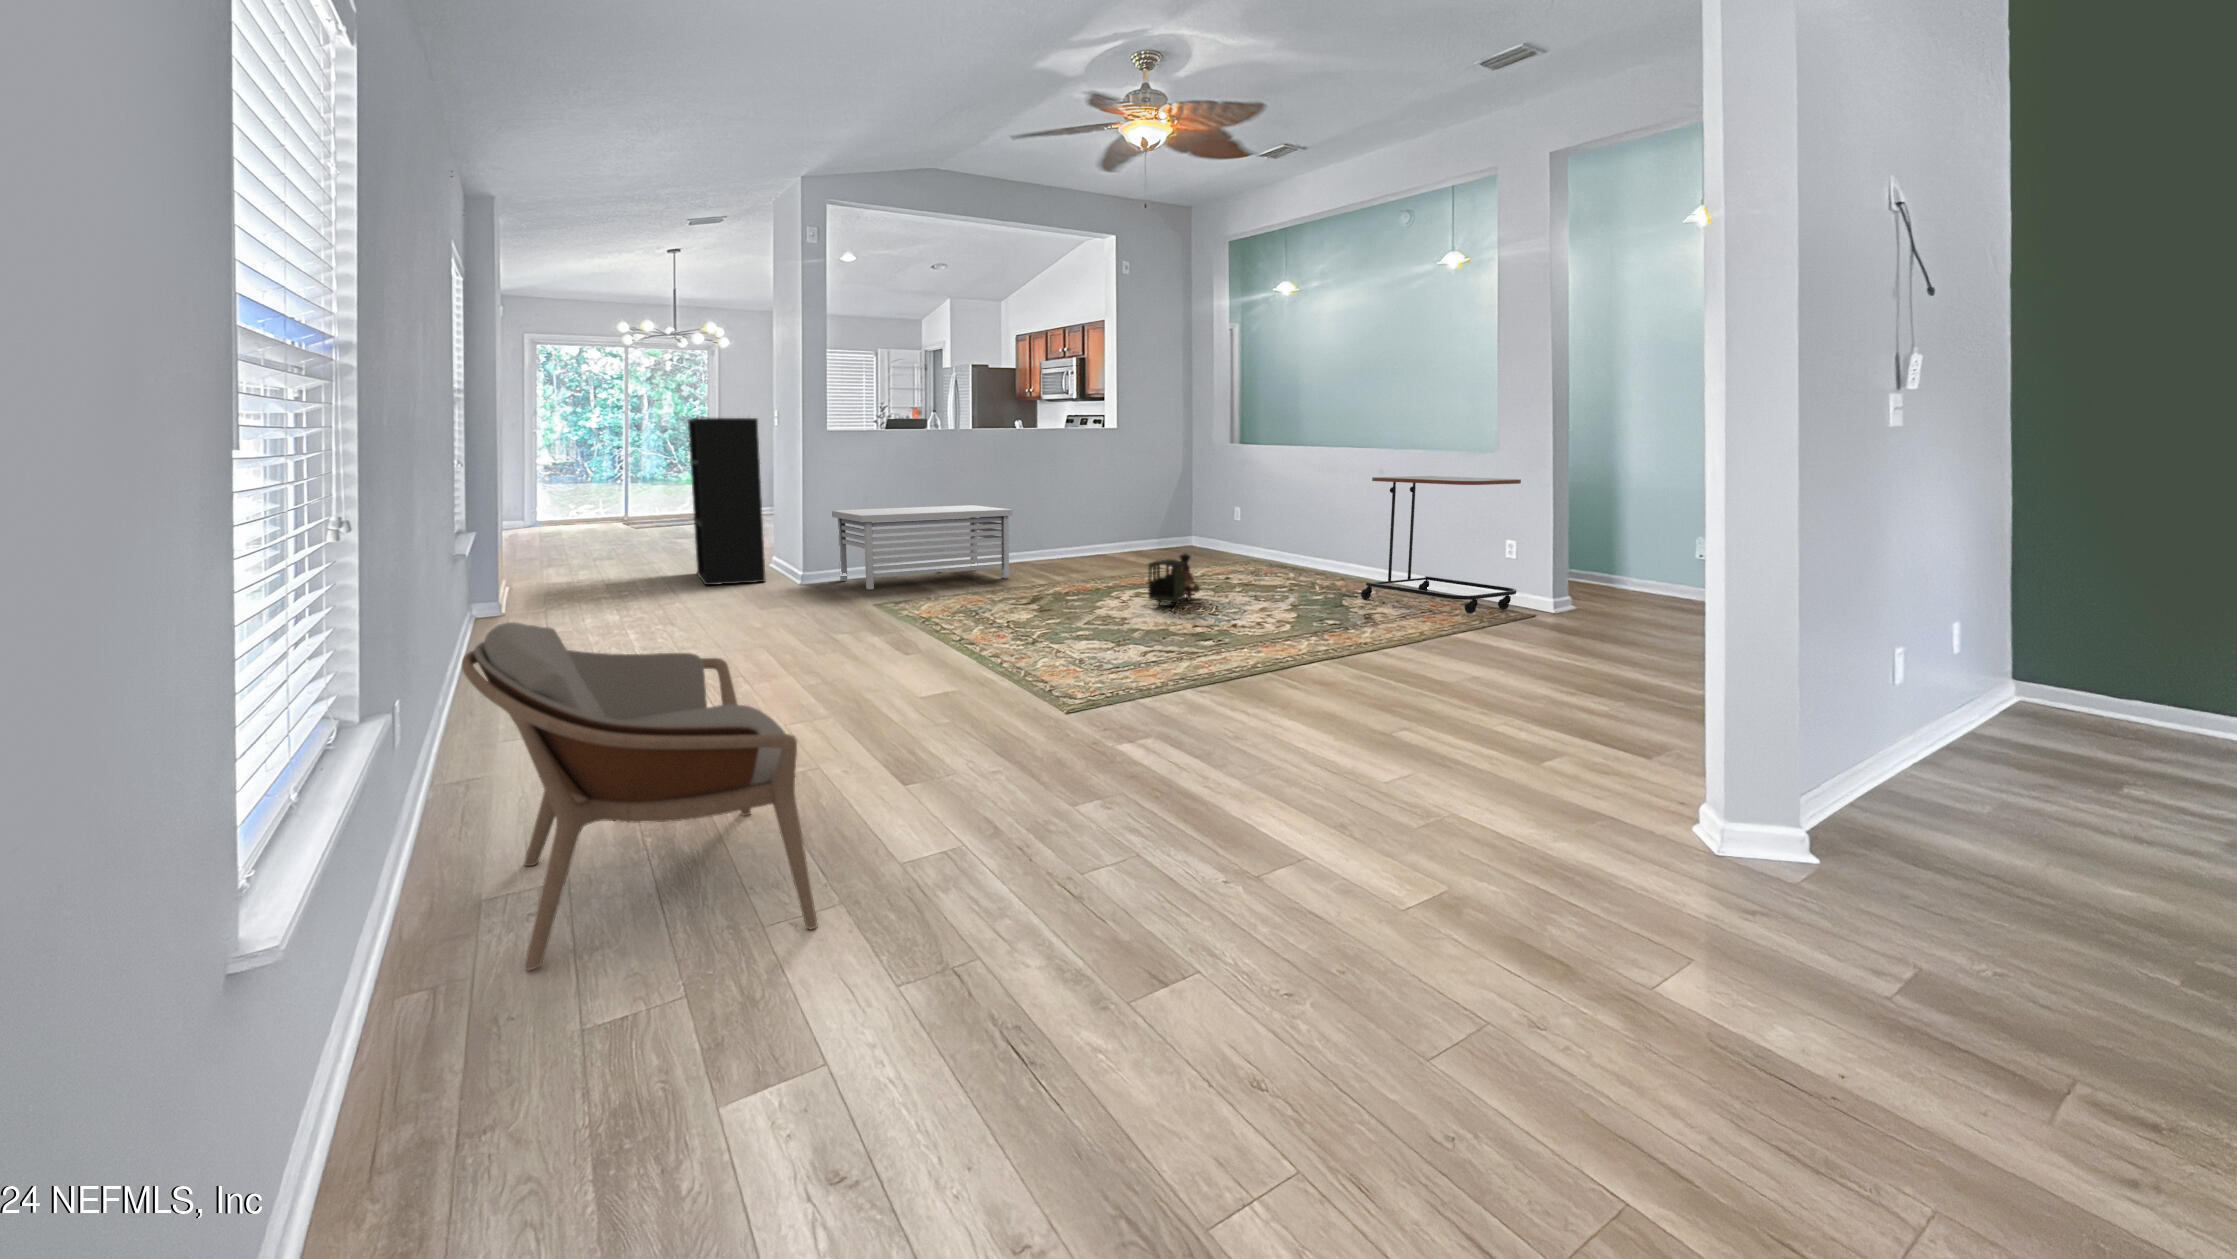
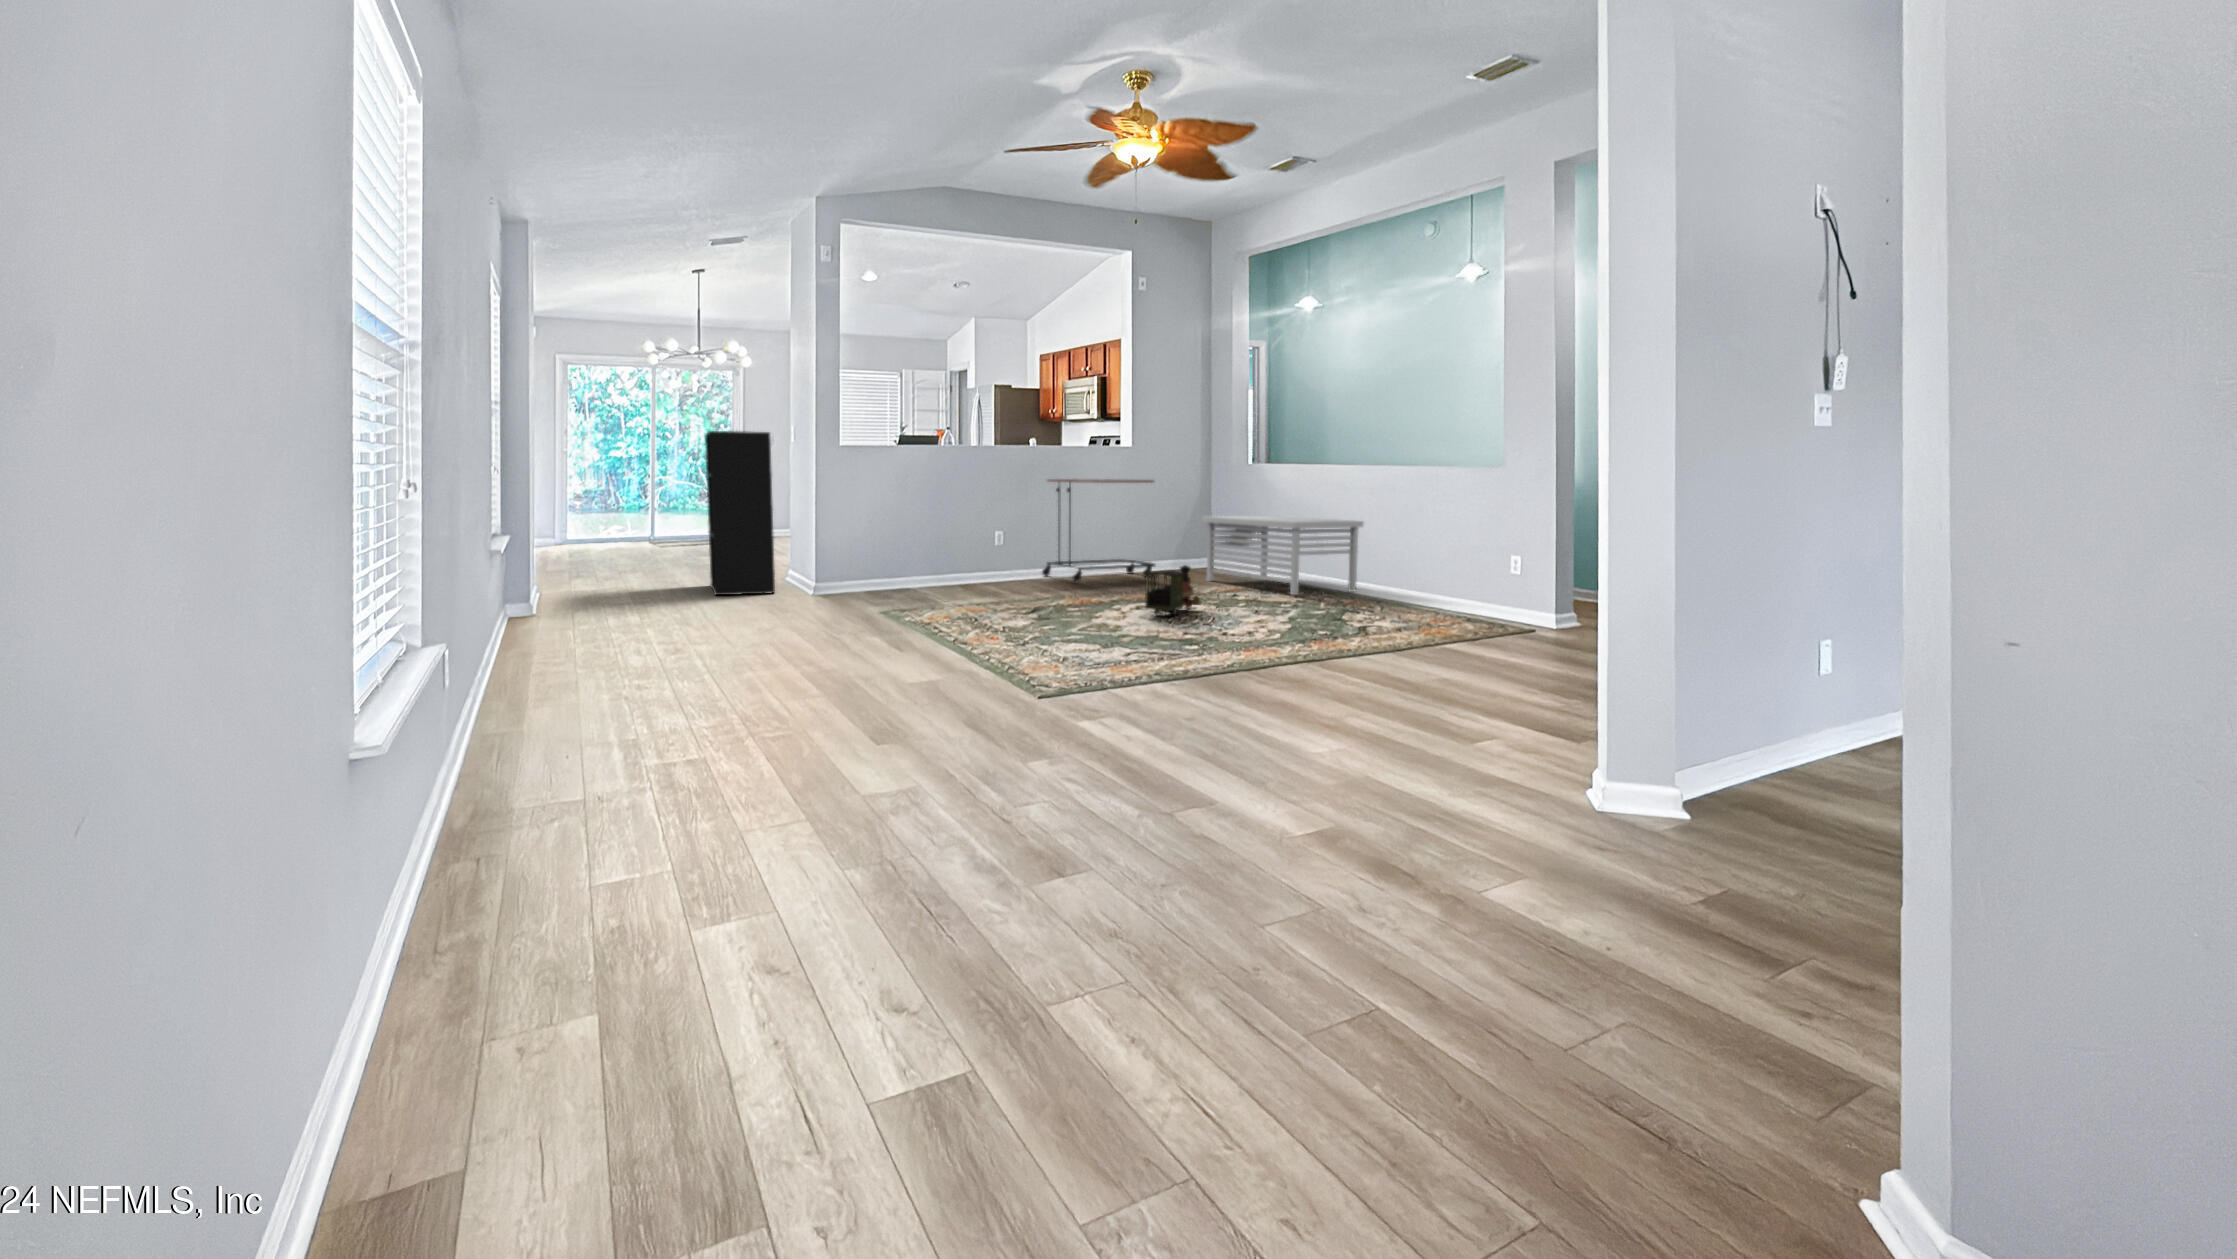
side table: present [1361,476,1521,614] -> present [1042,479,1155,582]
storage bench: present [832,505,1013,589] -> present [1202,516,1363,595]
armchair: present [462,622,817,970] -> none [437,576,751,884]

